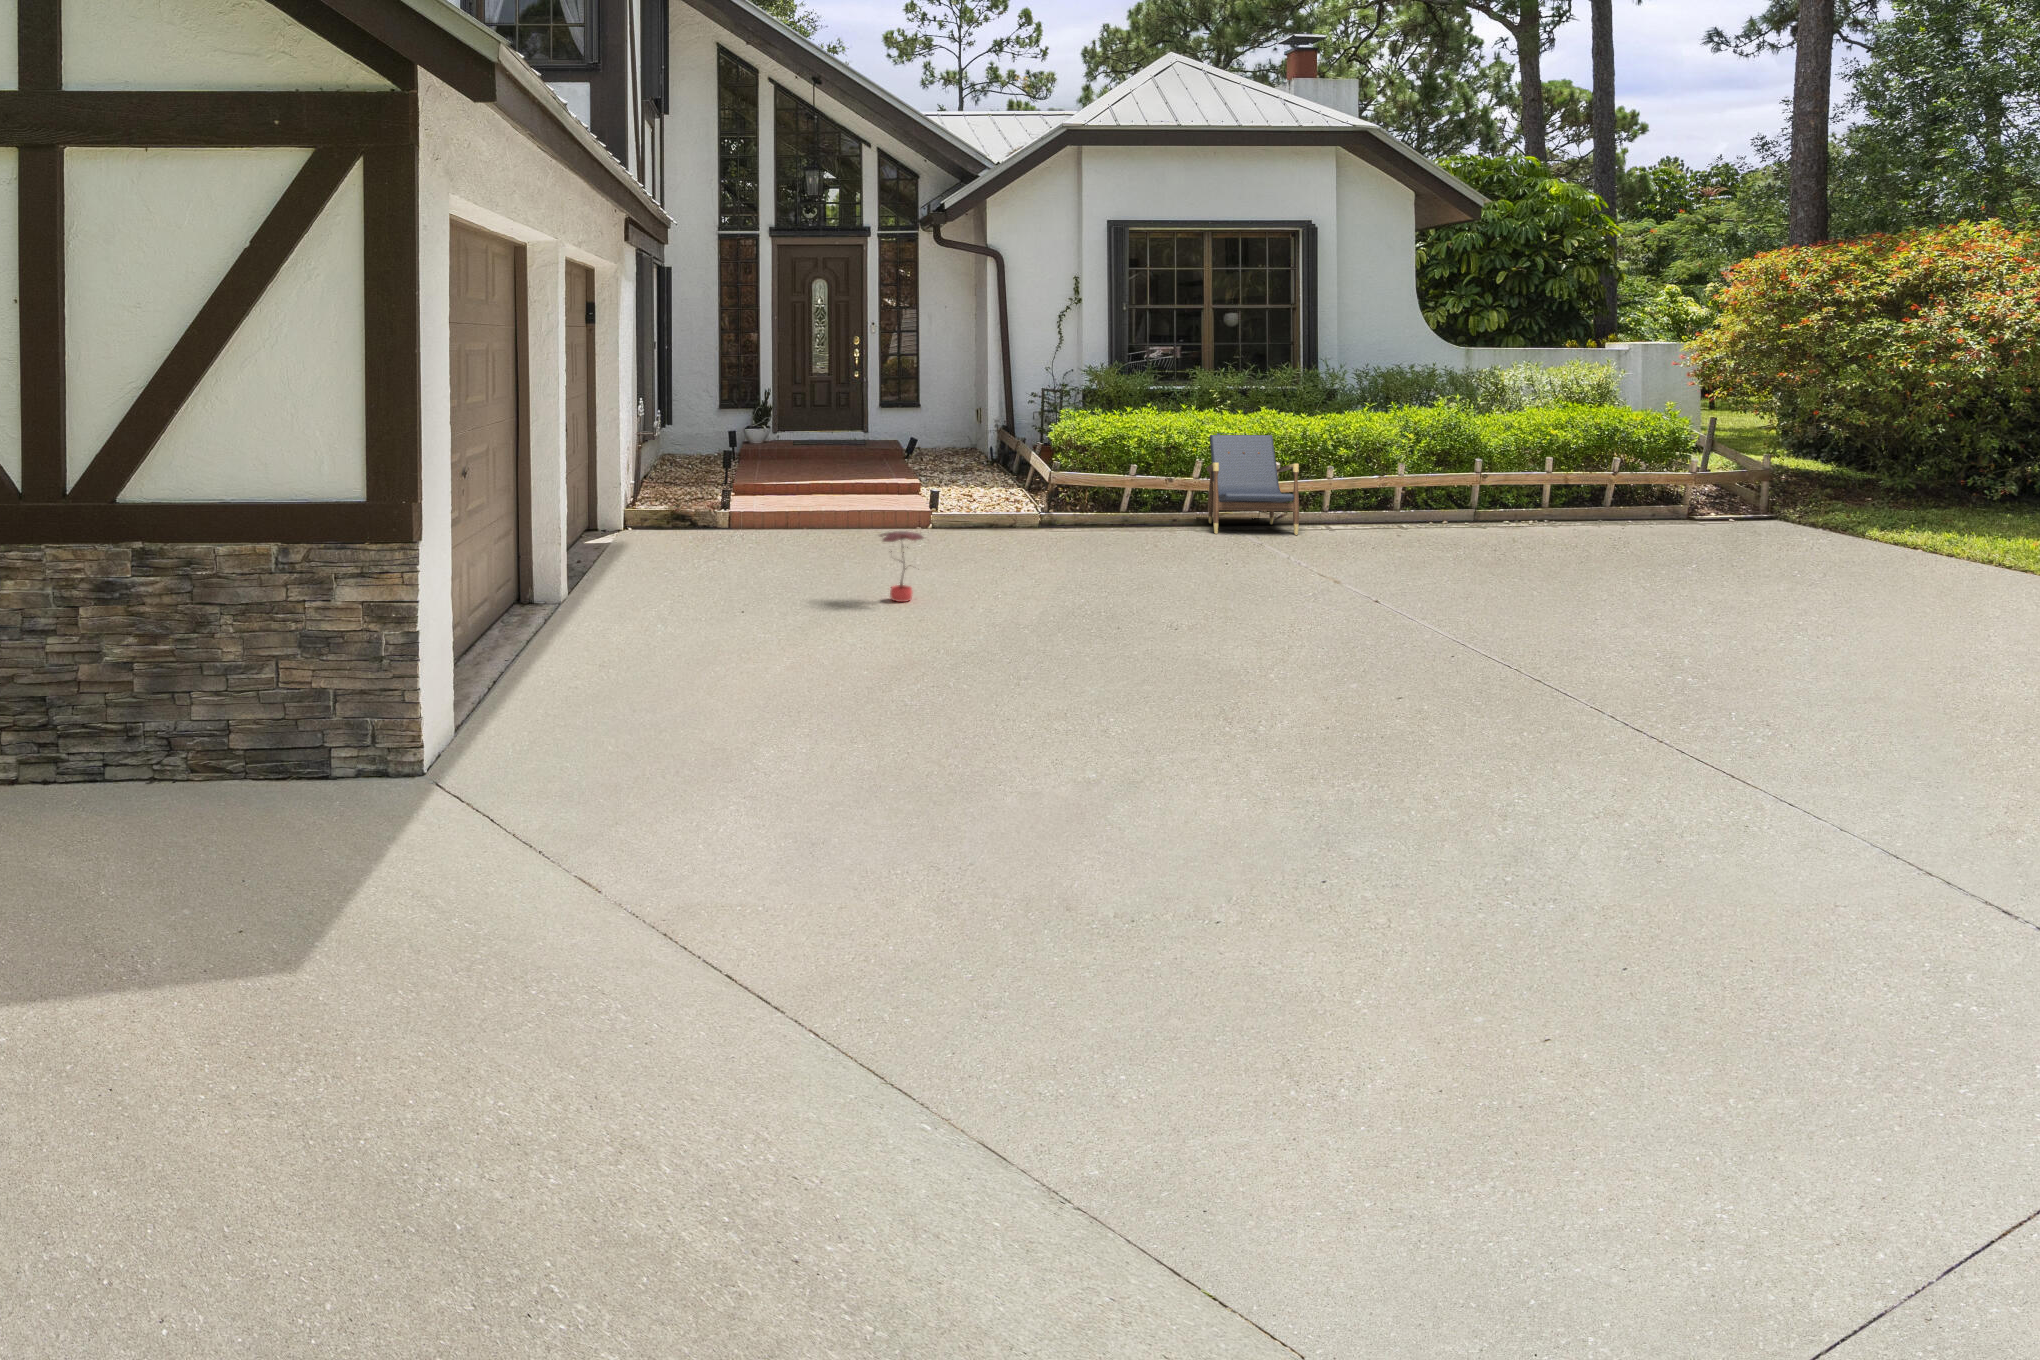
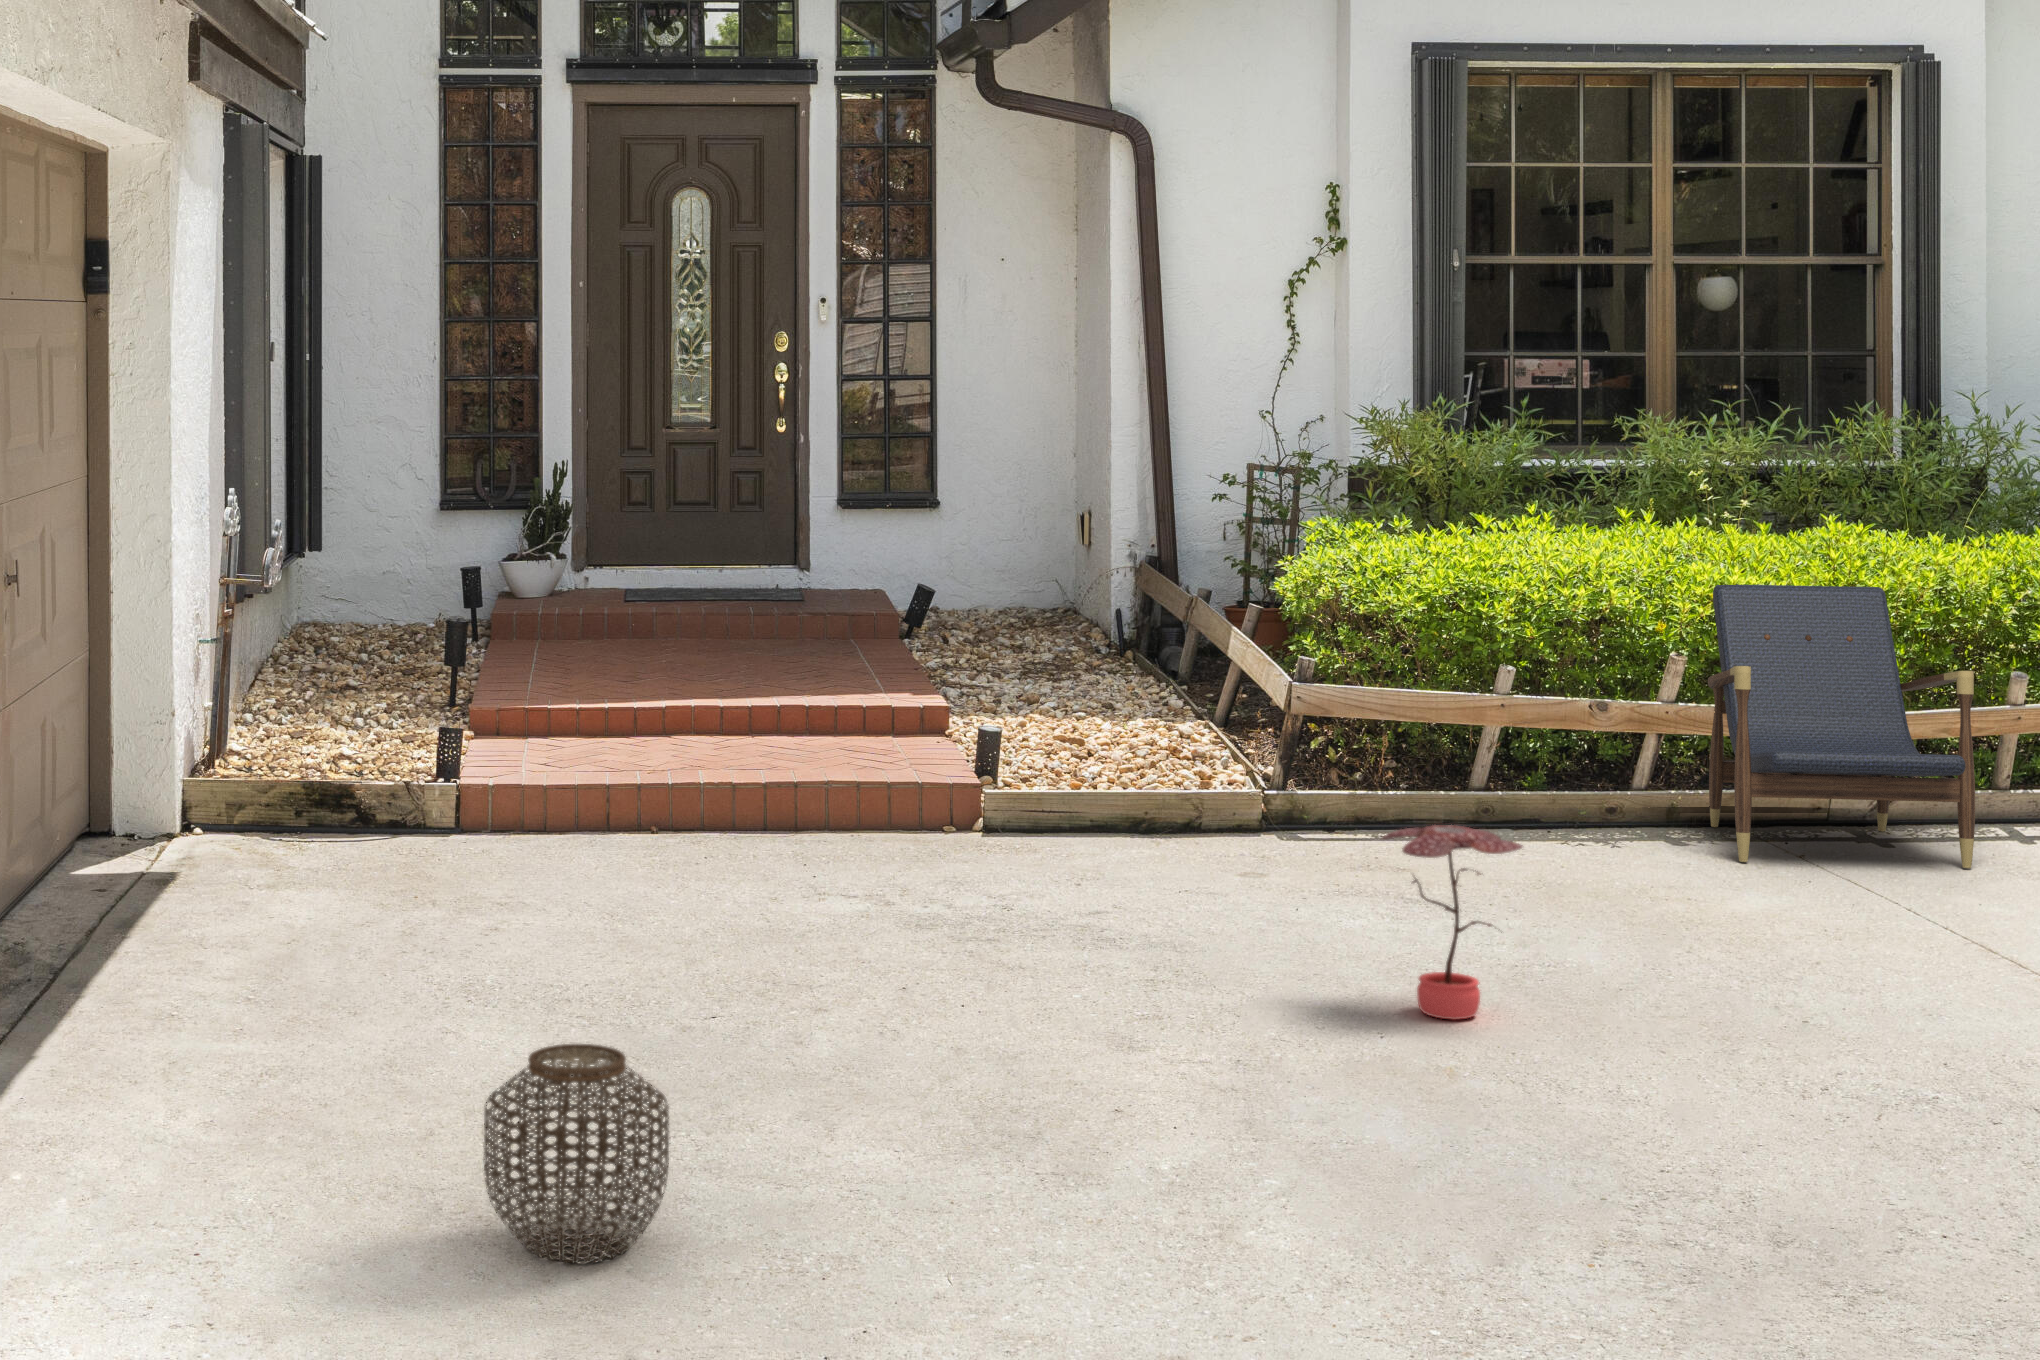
potted plant: present [880,531,924,602] -> present [1383,825,1522,1020]
woven basket: none [788,571,845,636] -> present [484,1044,669,1263]

